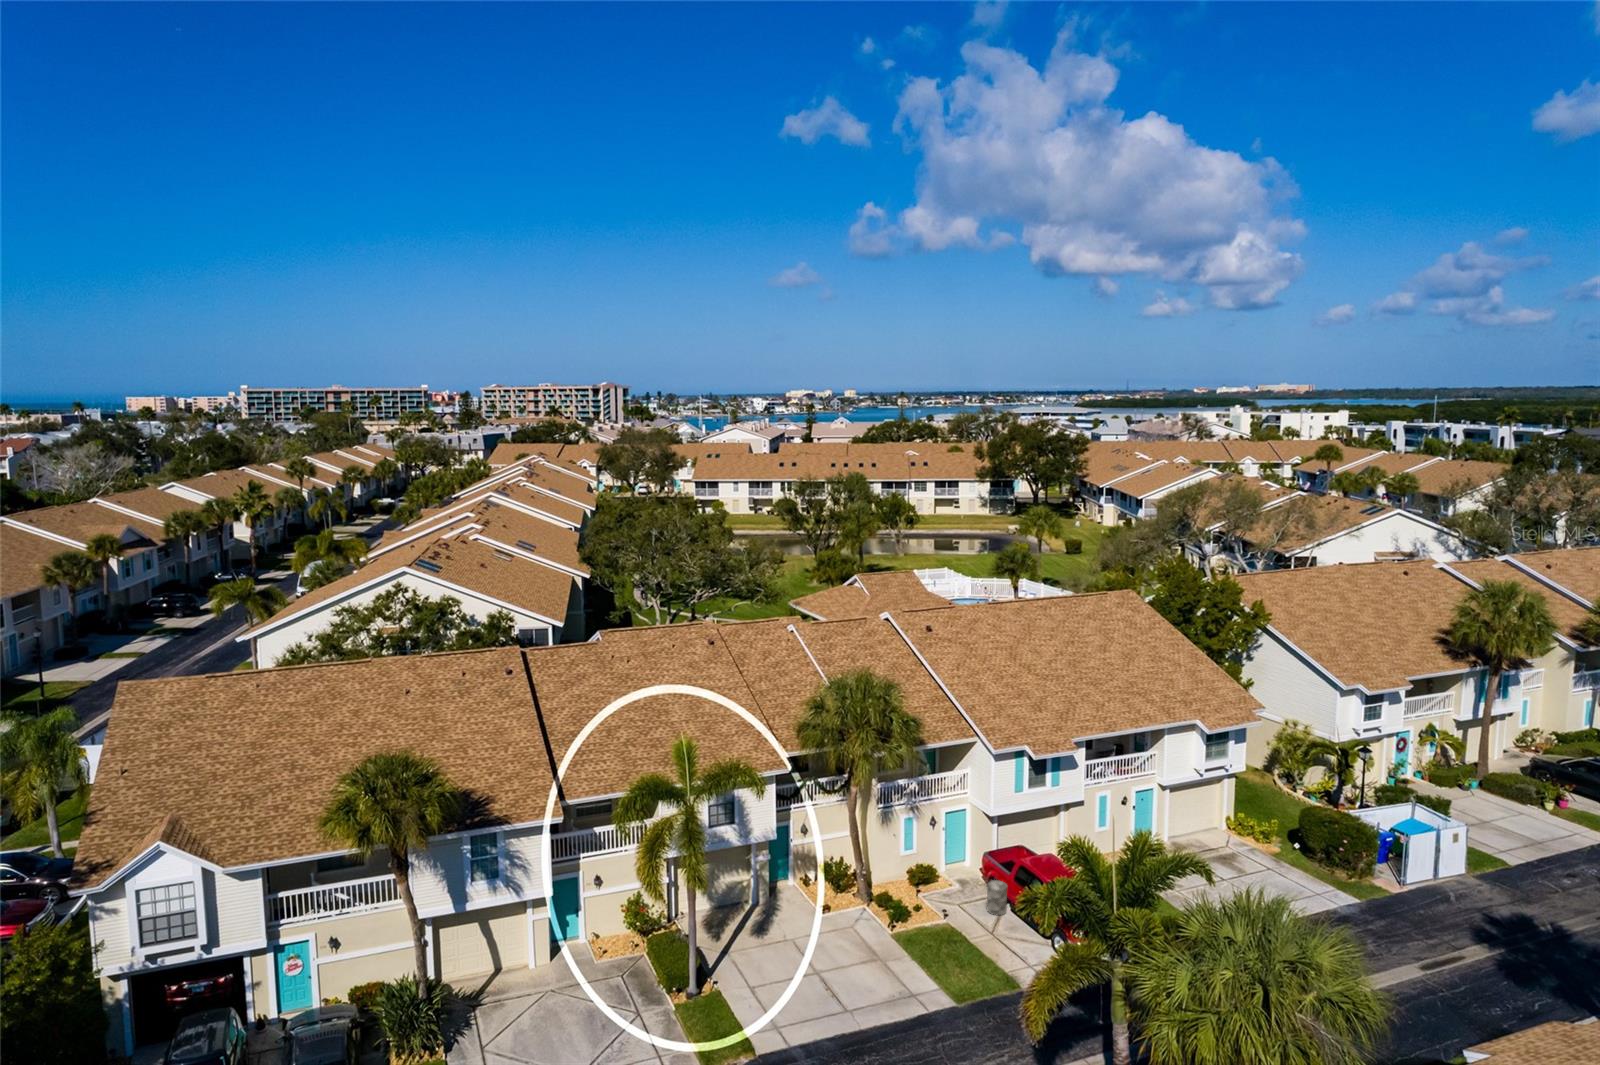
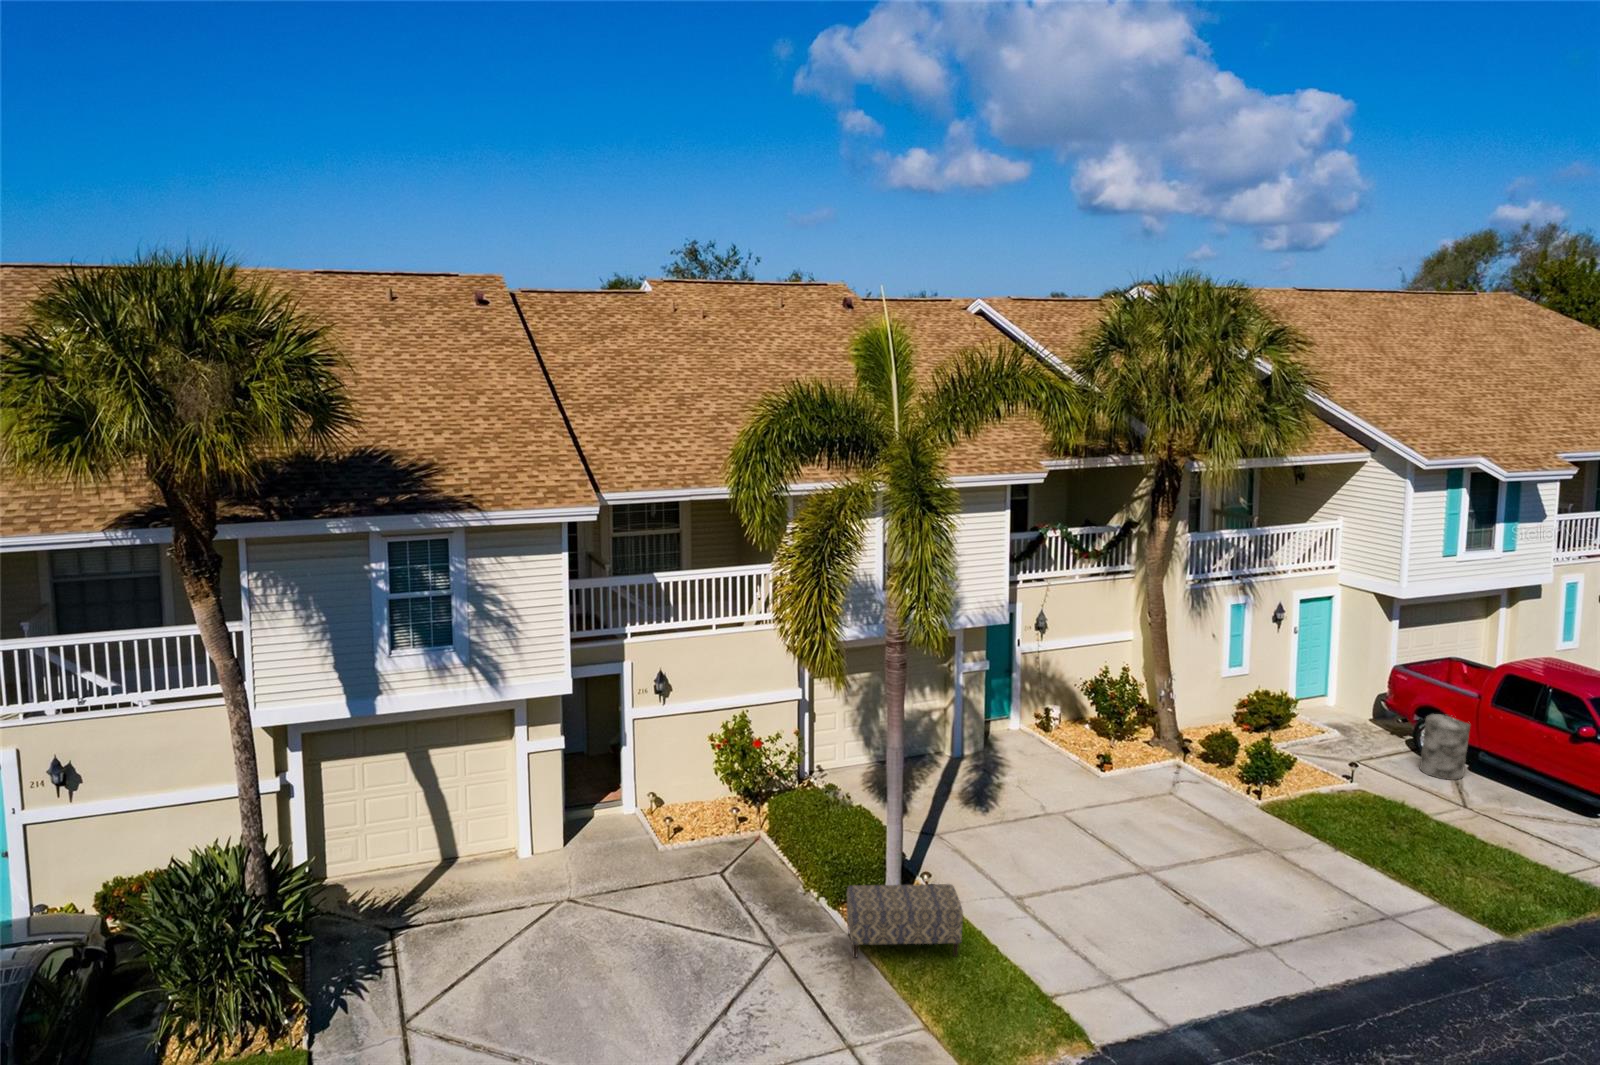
bench: none [668,984,716,1018] -> present [847,884,963,958]

